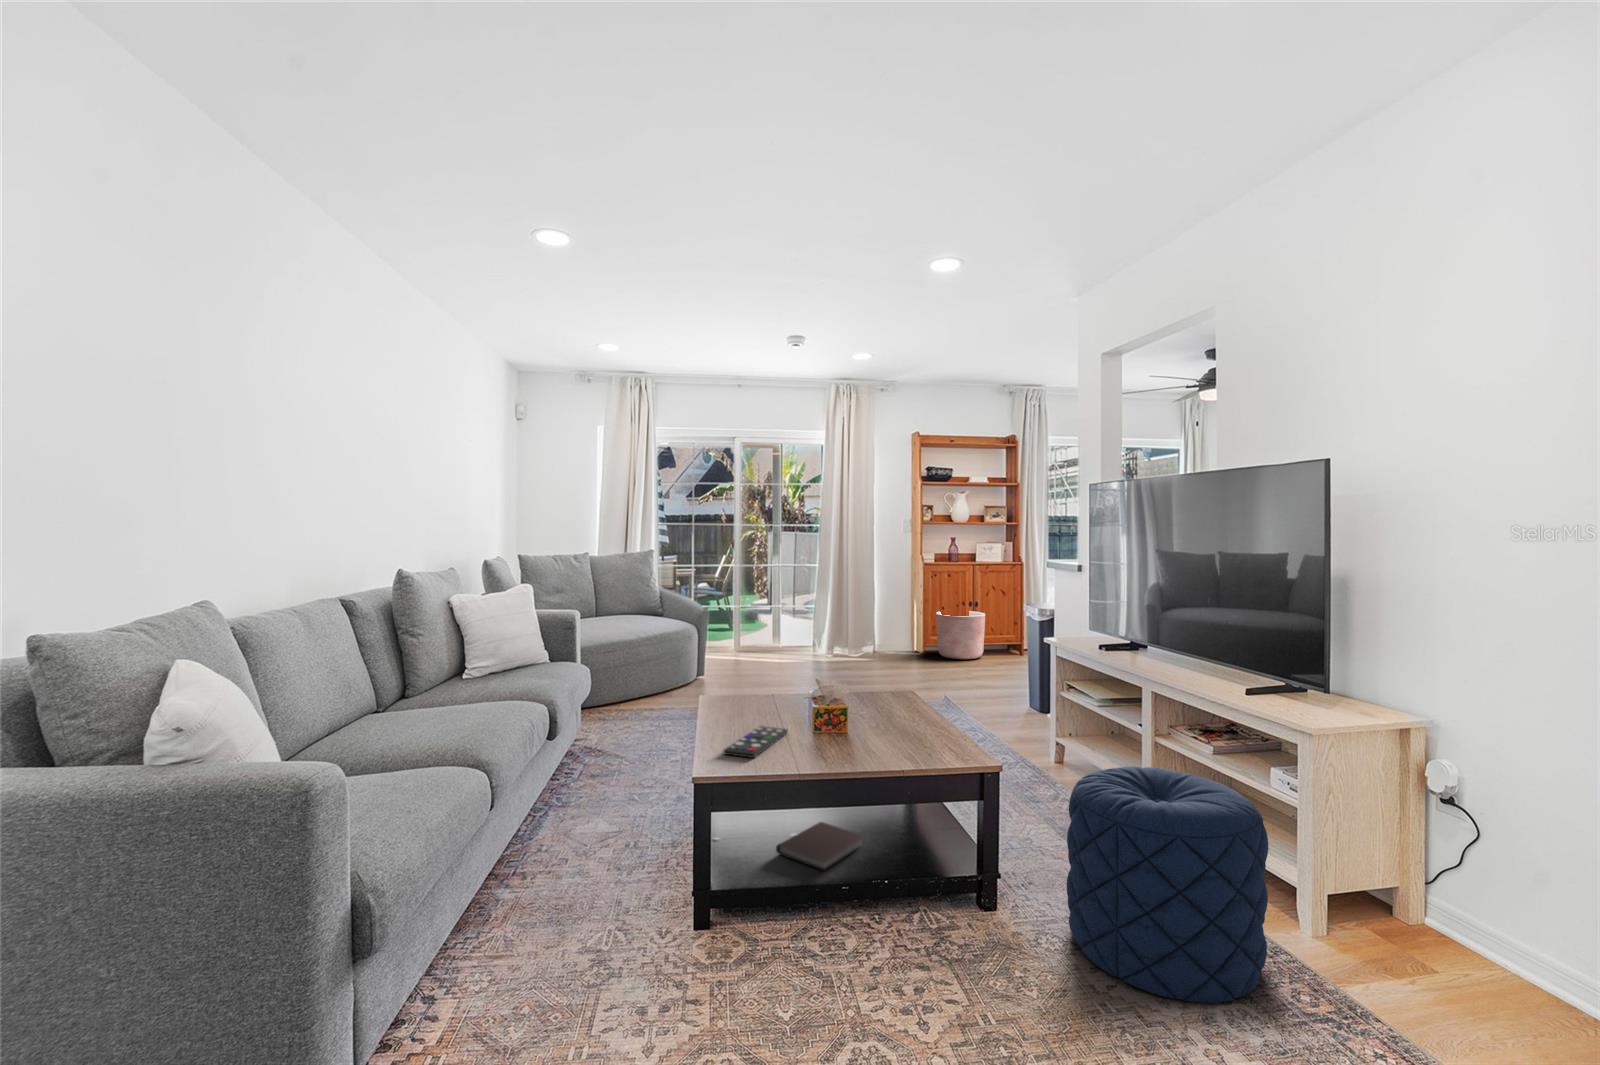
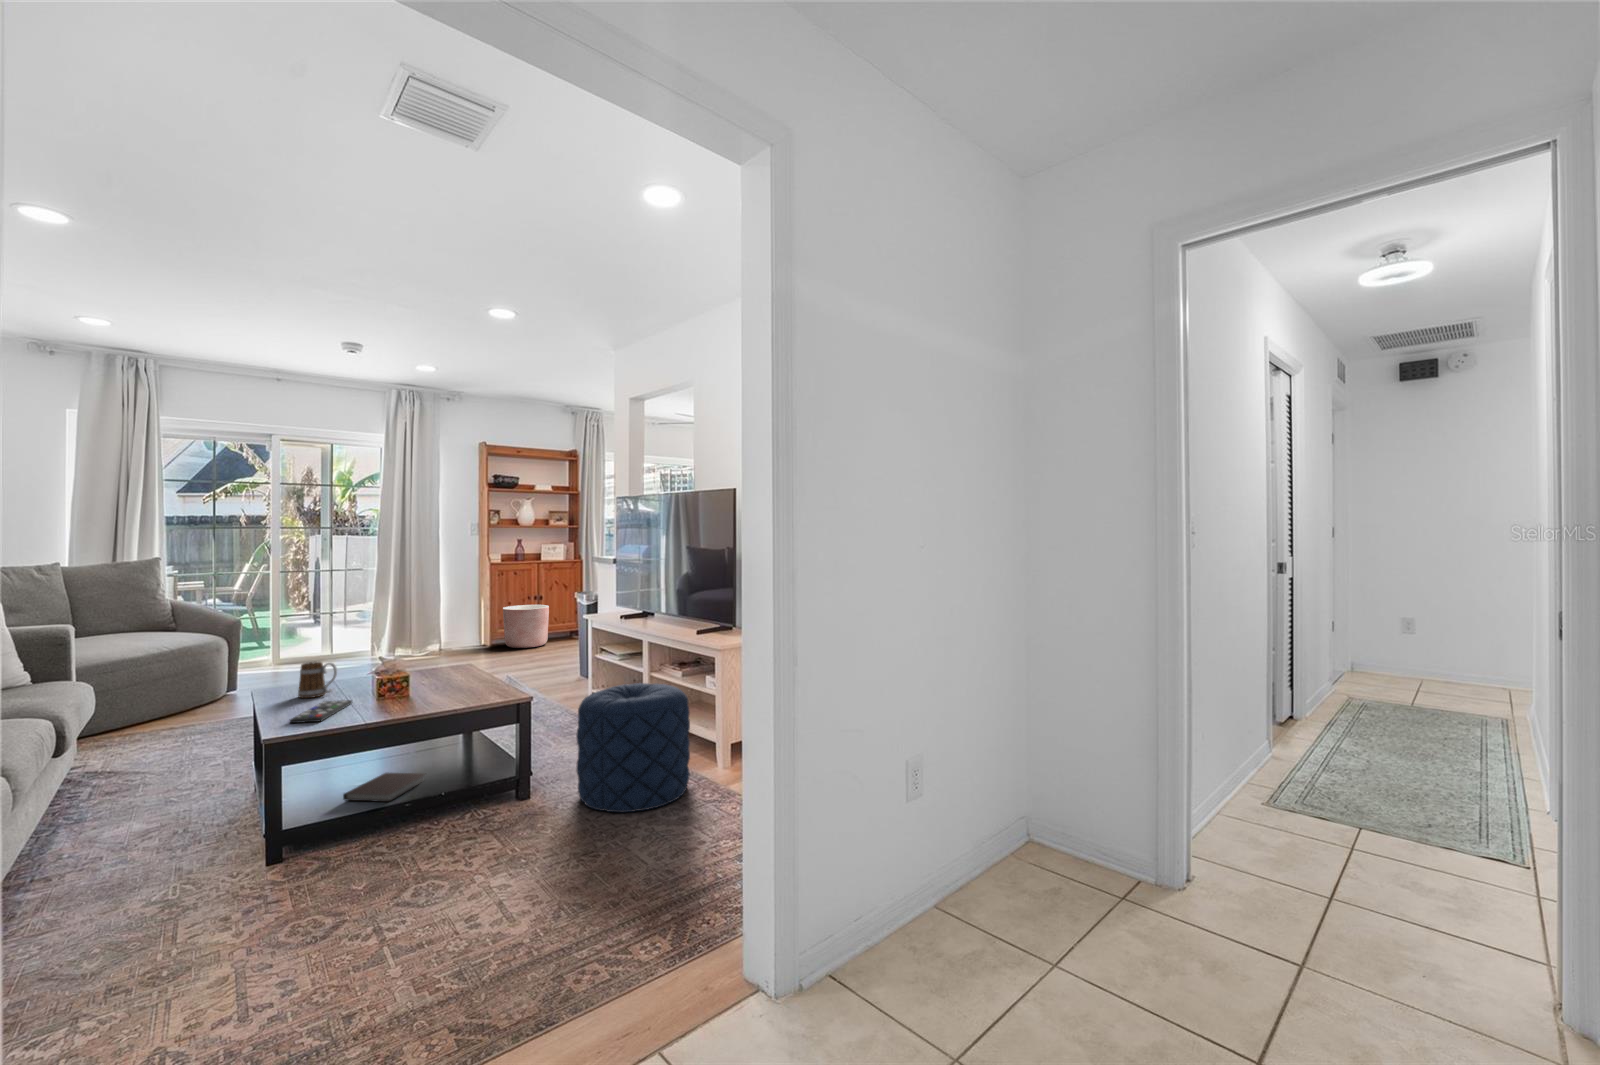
mug: none [738,675,775,717] -> present [298,662,337,698]

